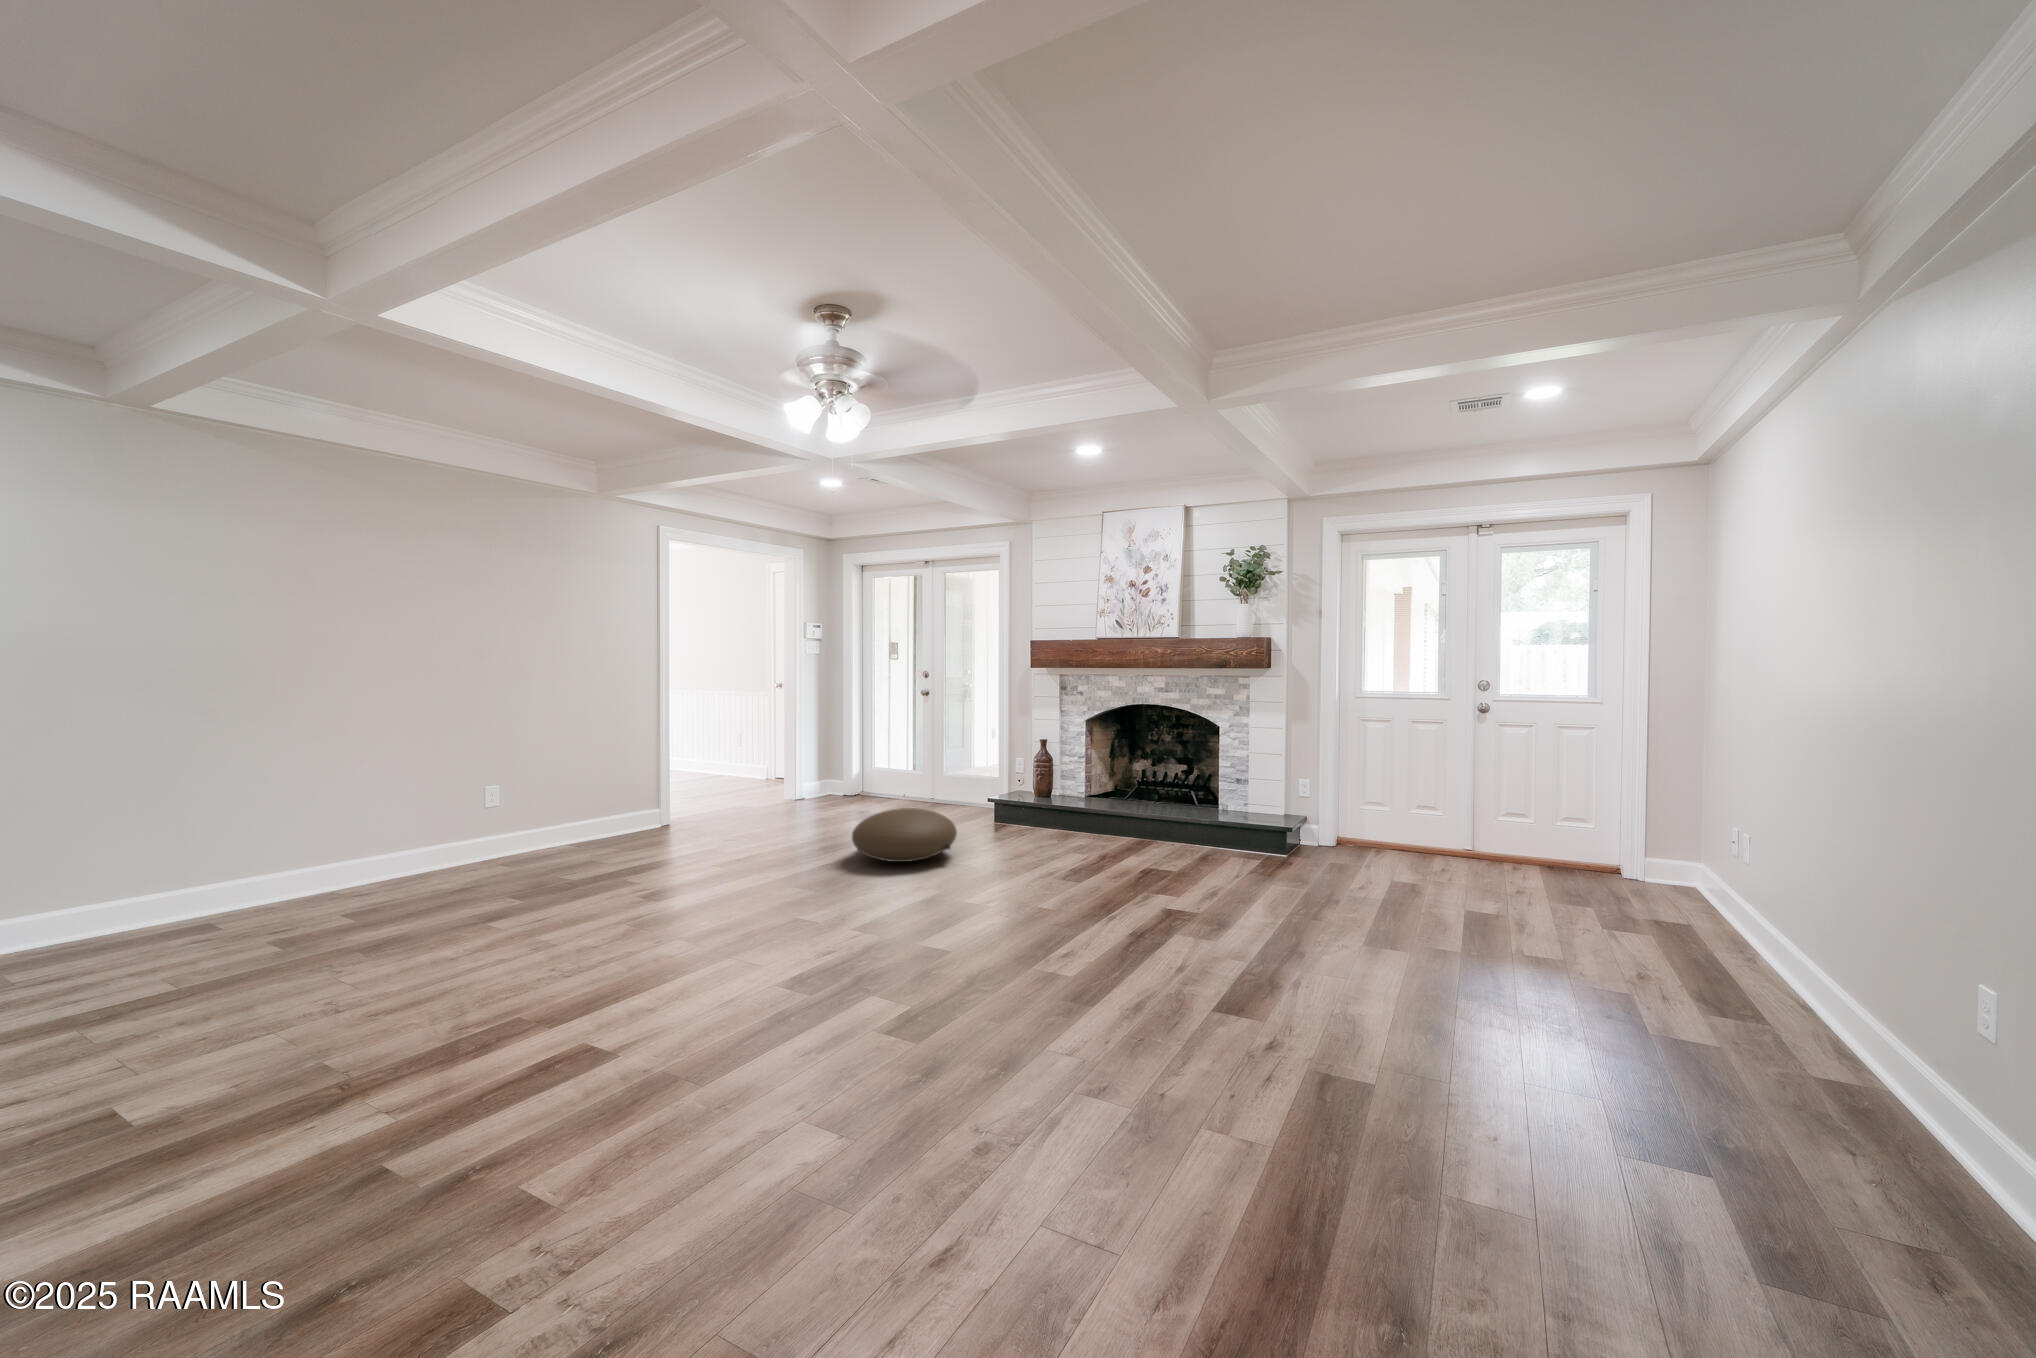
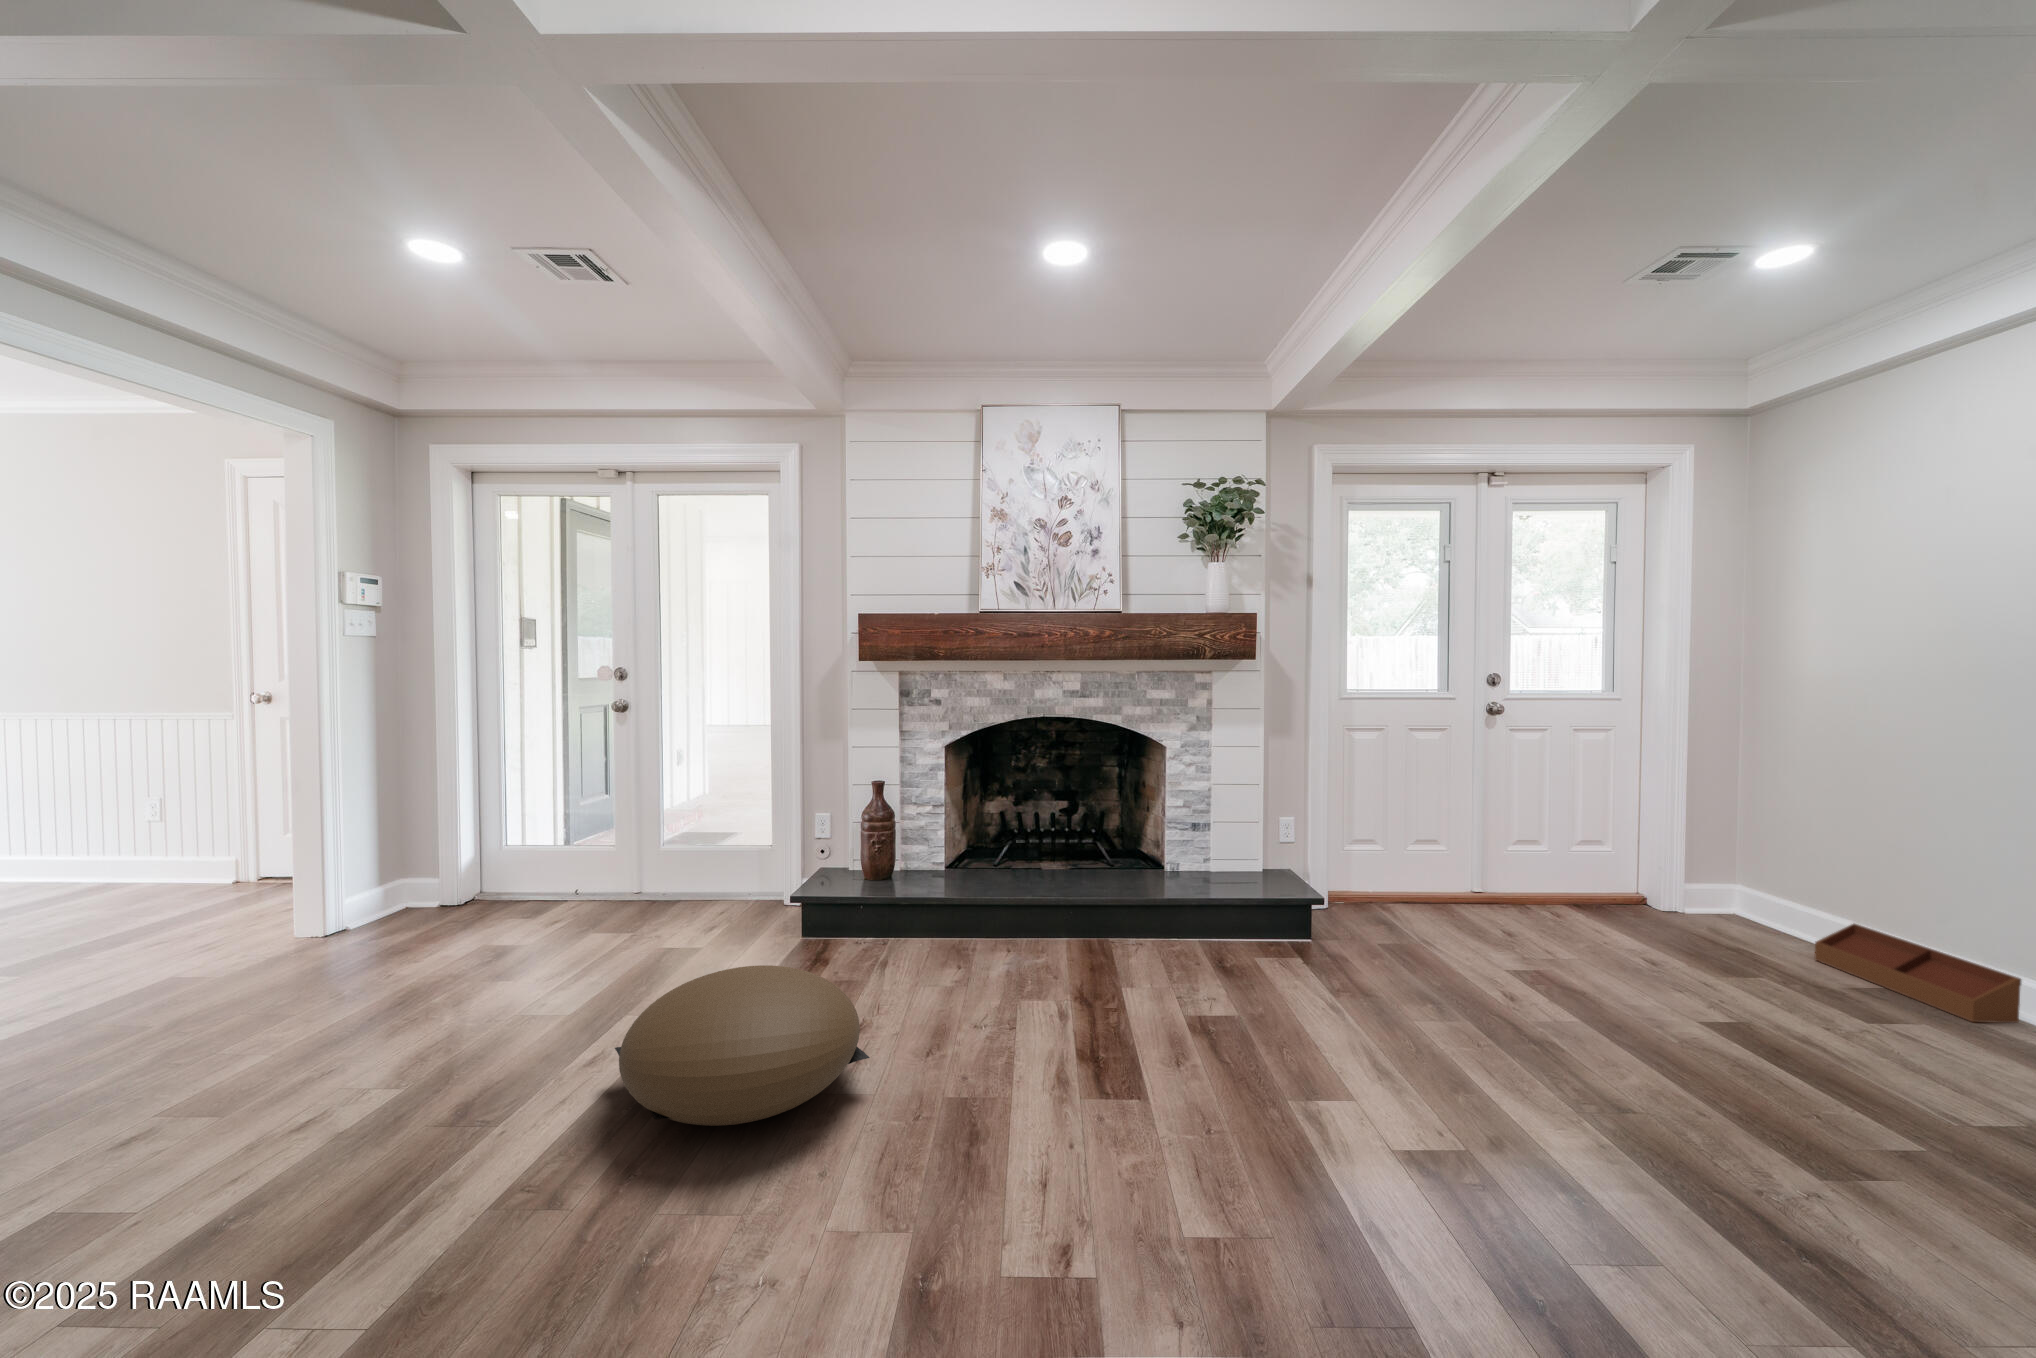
storage bin: none [1680,886,1756,953] -> present [1815,924,2021,1023]

